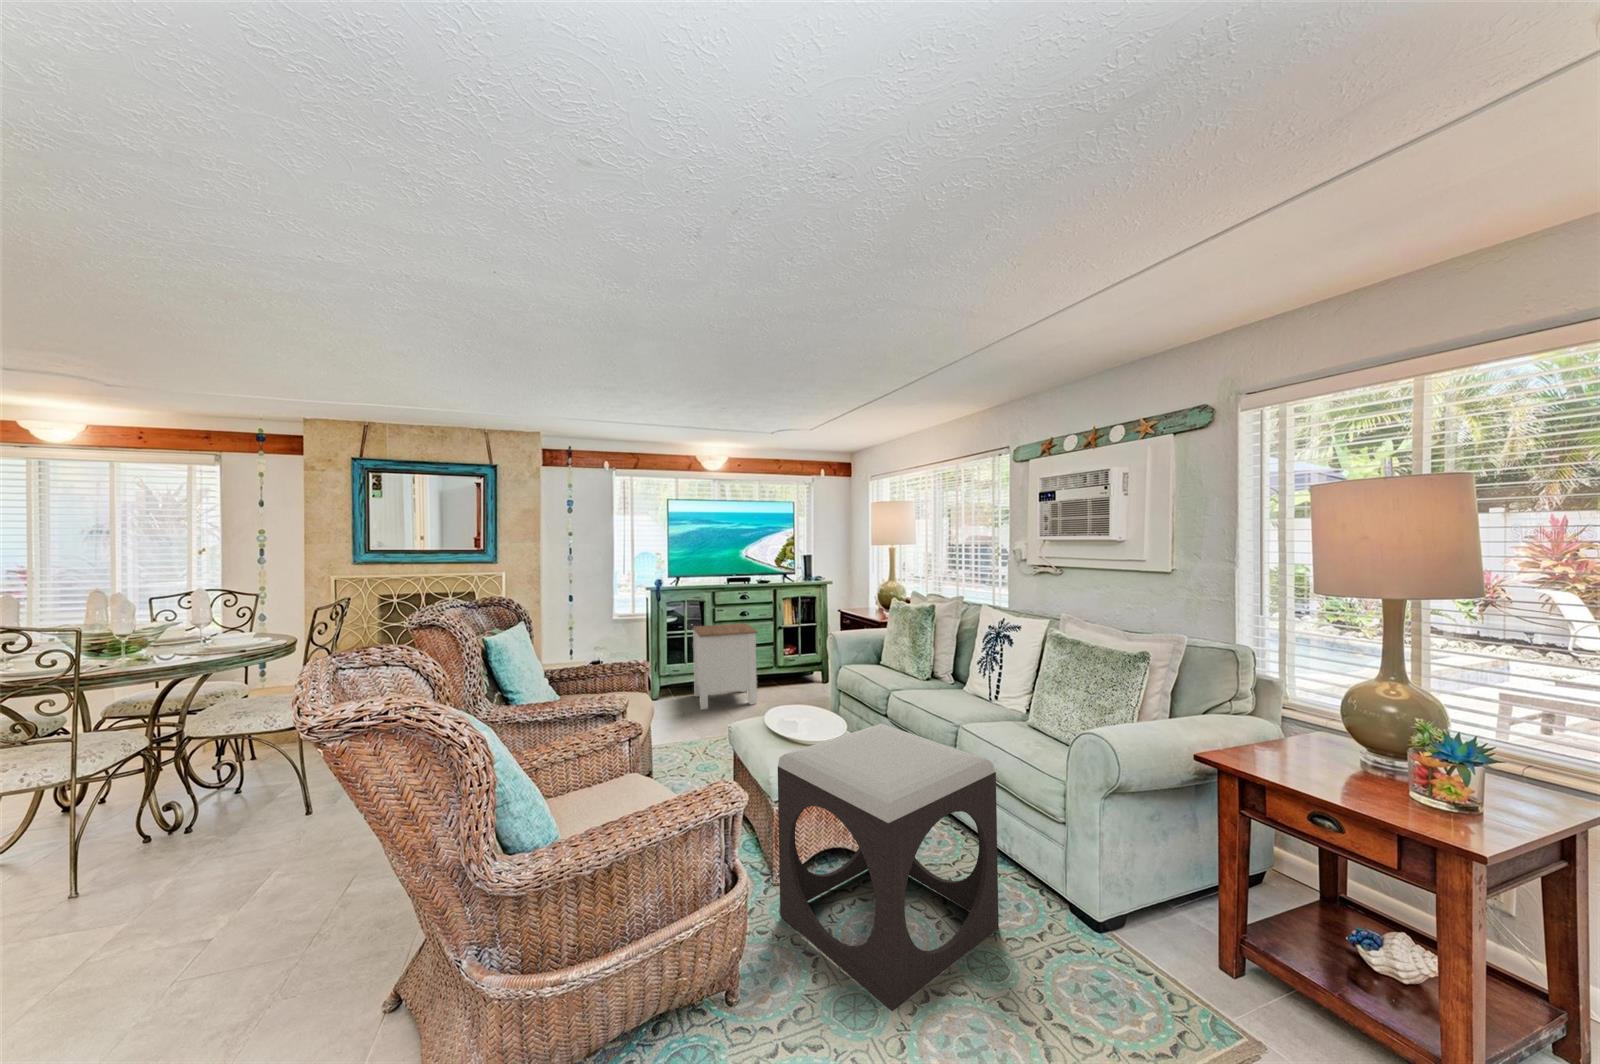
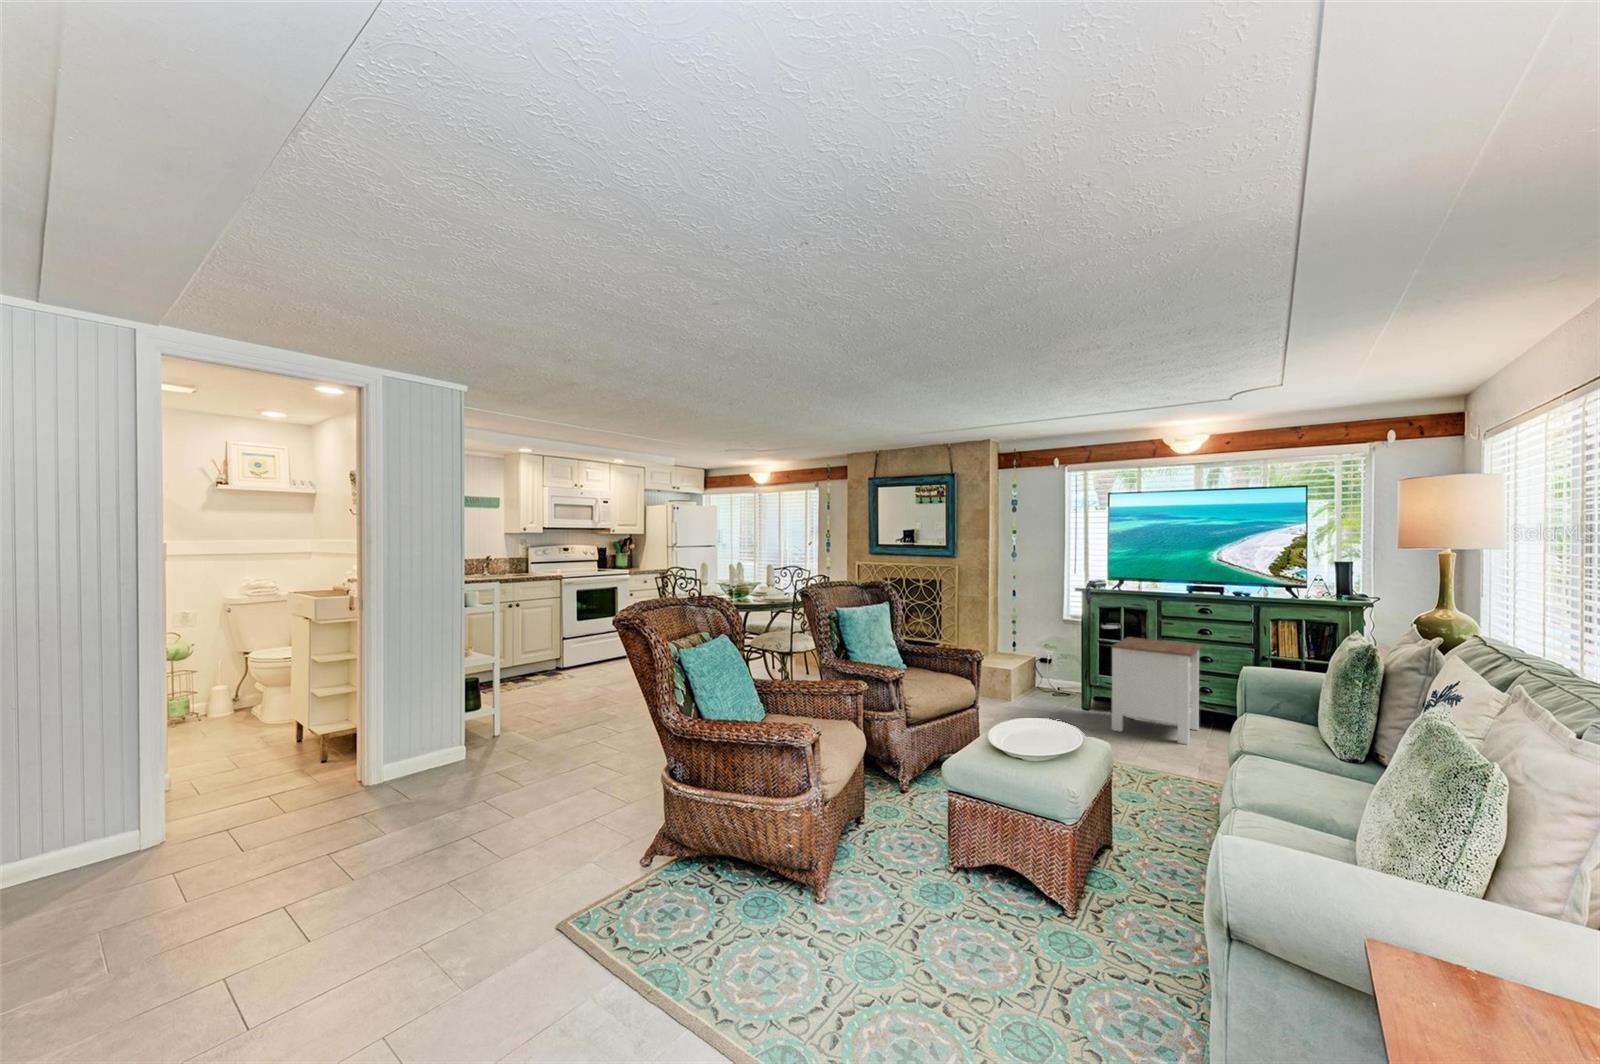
footstool: present [778,724,999,1011] -> none [896,737,1095,1034]

